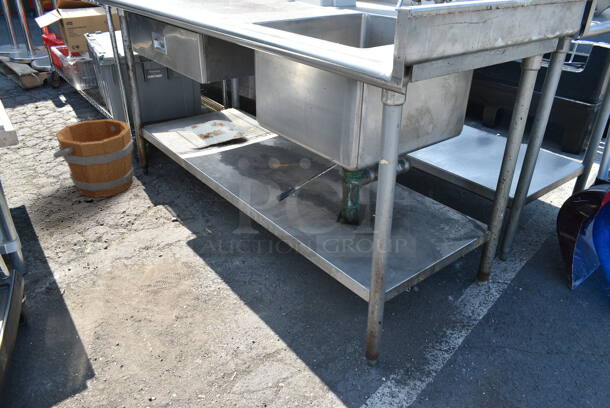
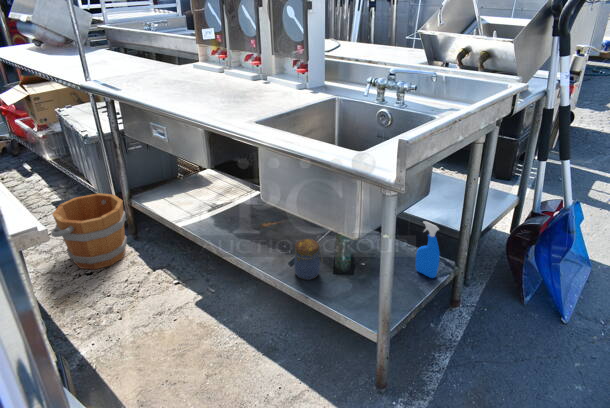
serving tray: present [170,120,248,148] -> none [154,182,231,215]
spray bottle: none [437,171,470,242] -> present [416,221,440,278]
jar: none [293,180,327,227] -> present [294,239,323,280]

